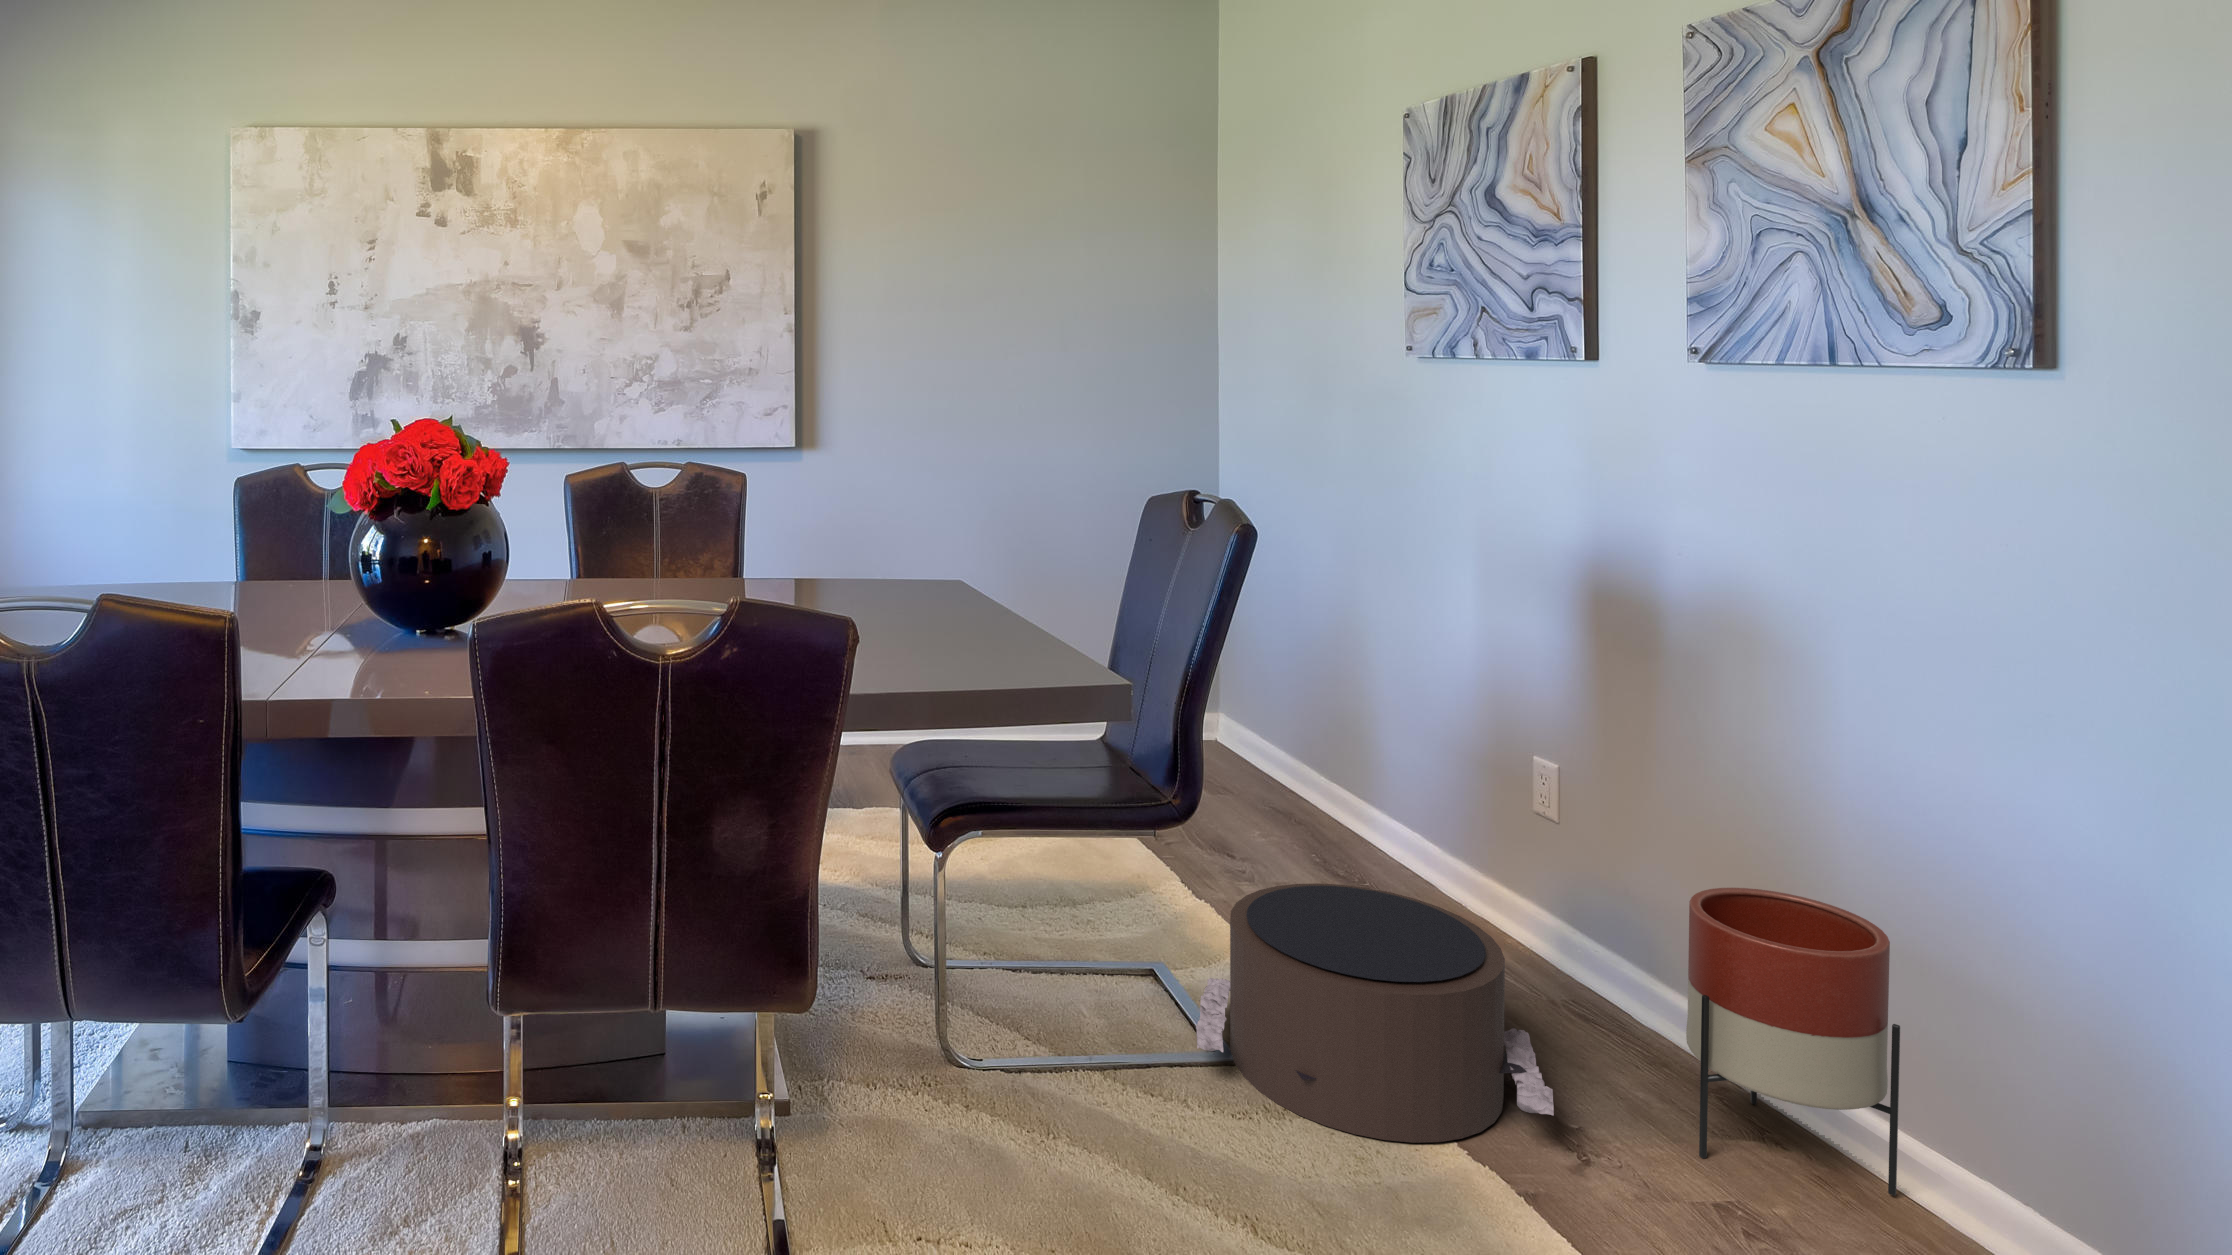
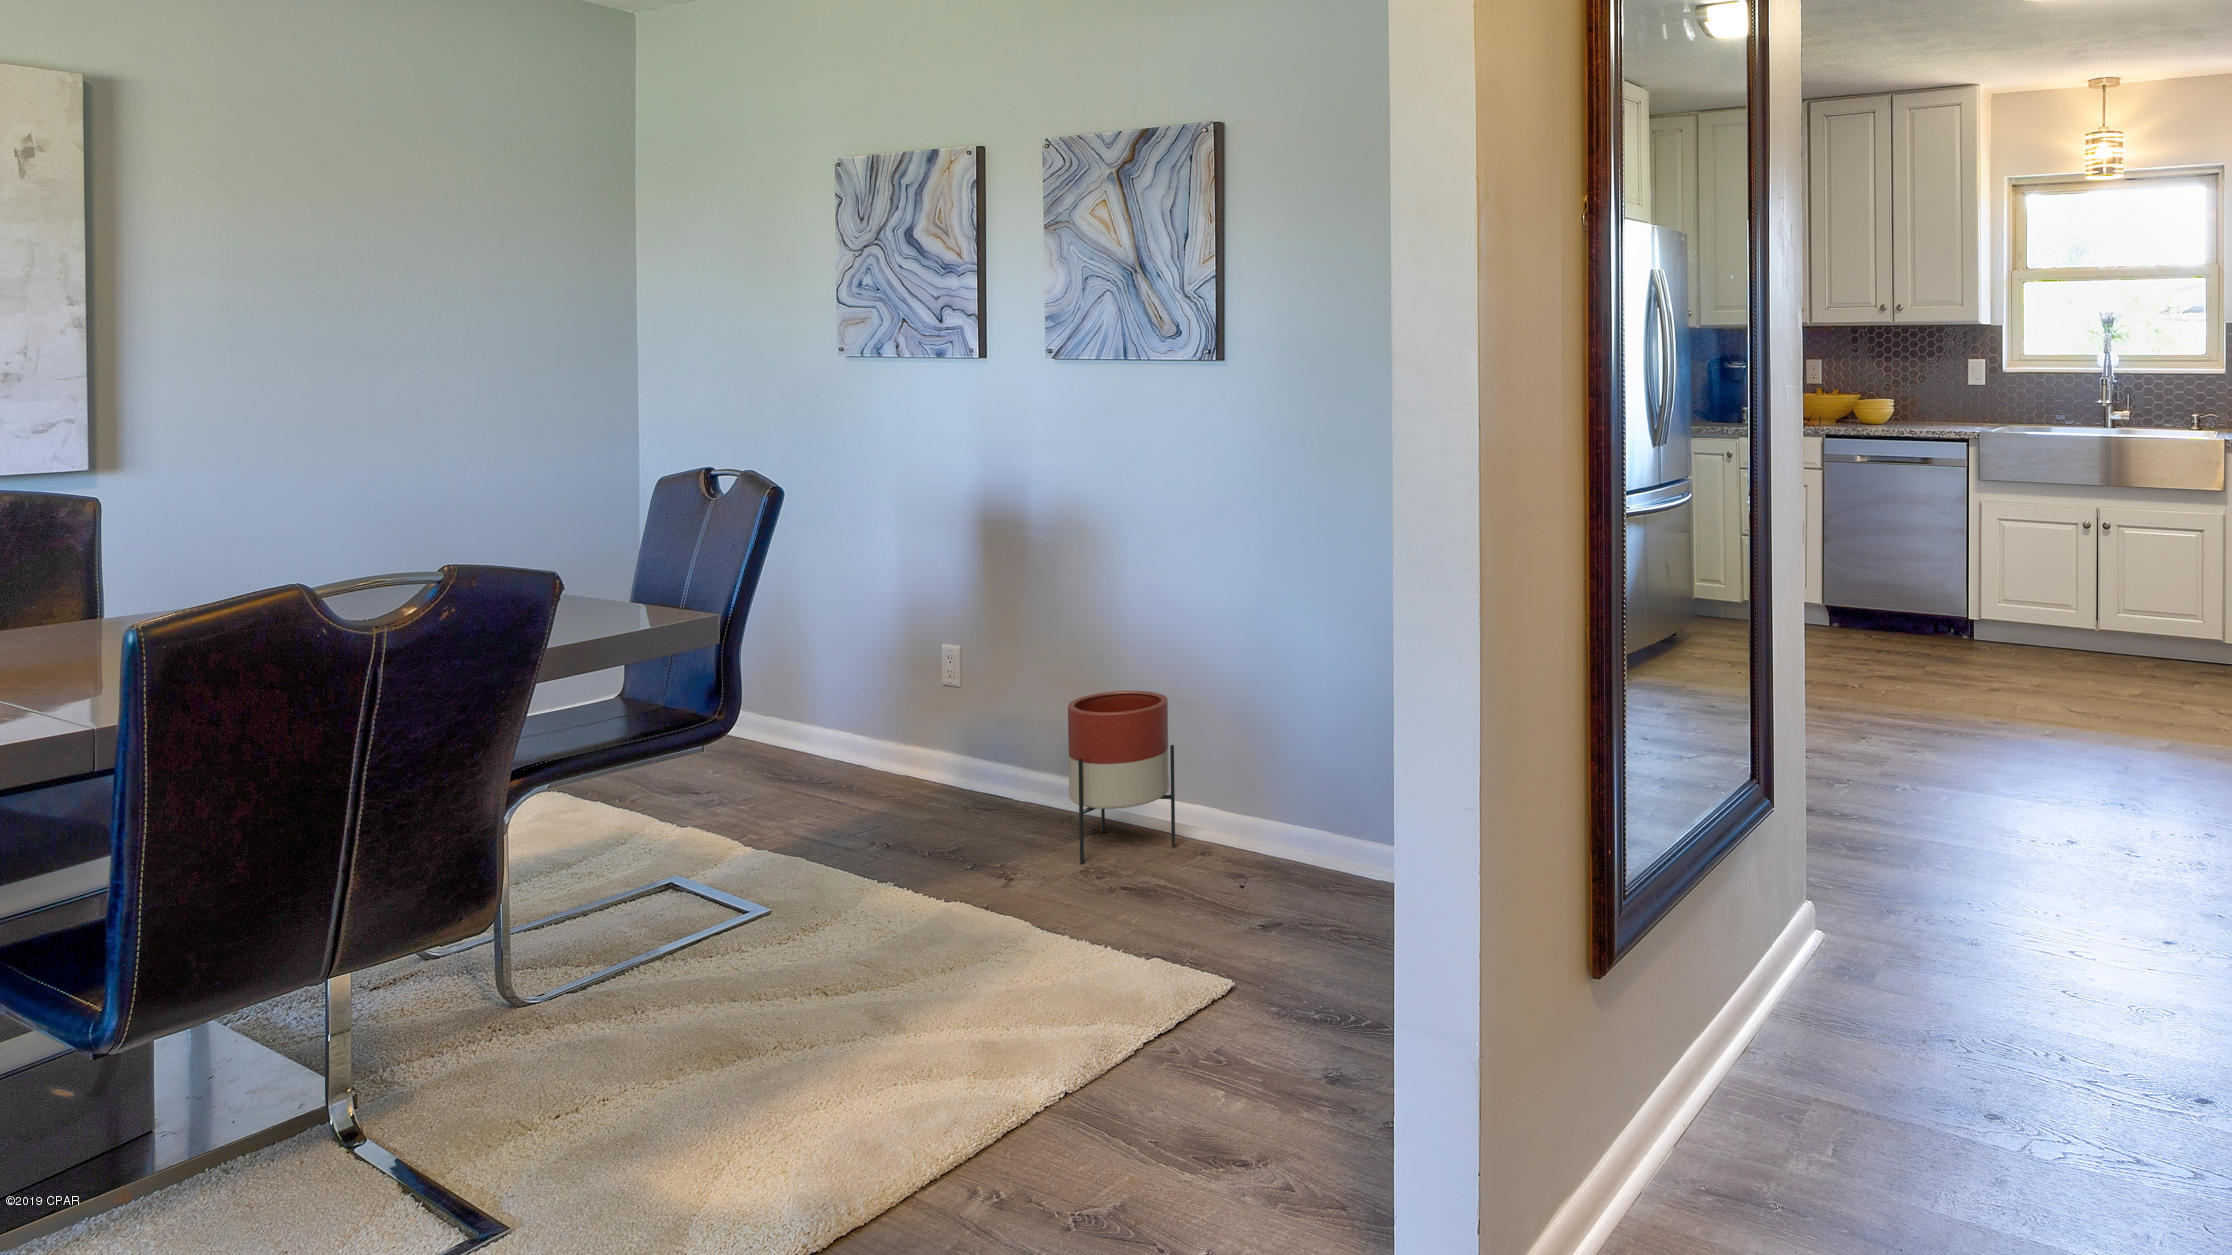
pouf: present [1196,883,1554,1143] -> none [735,762,1002,929]

